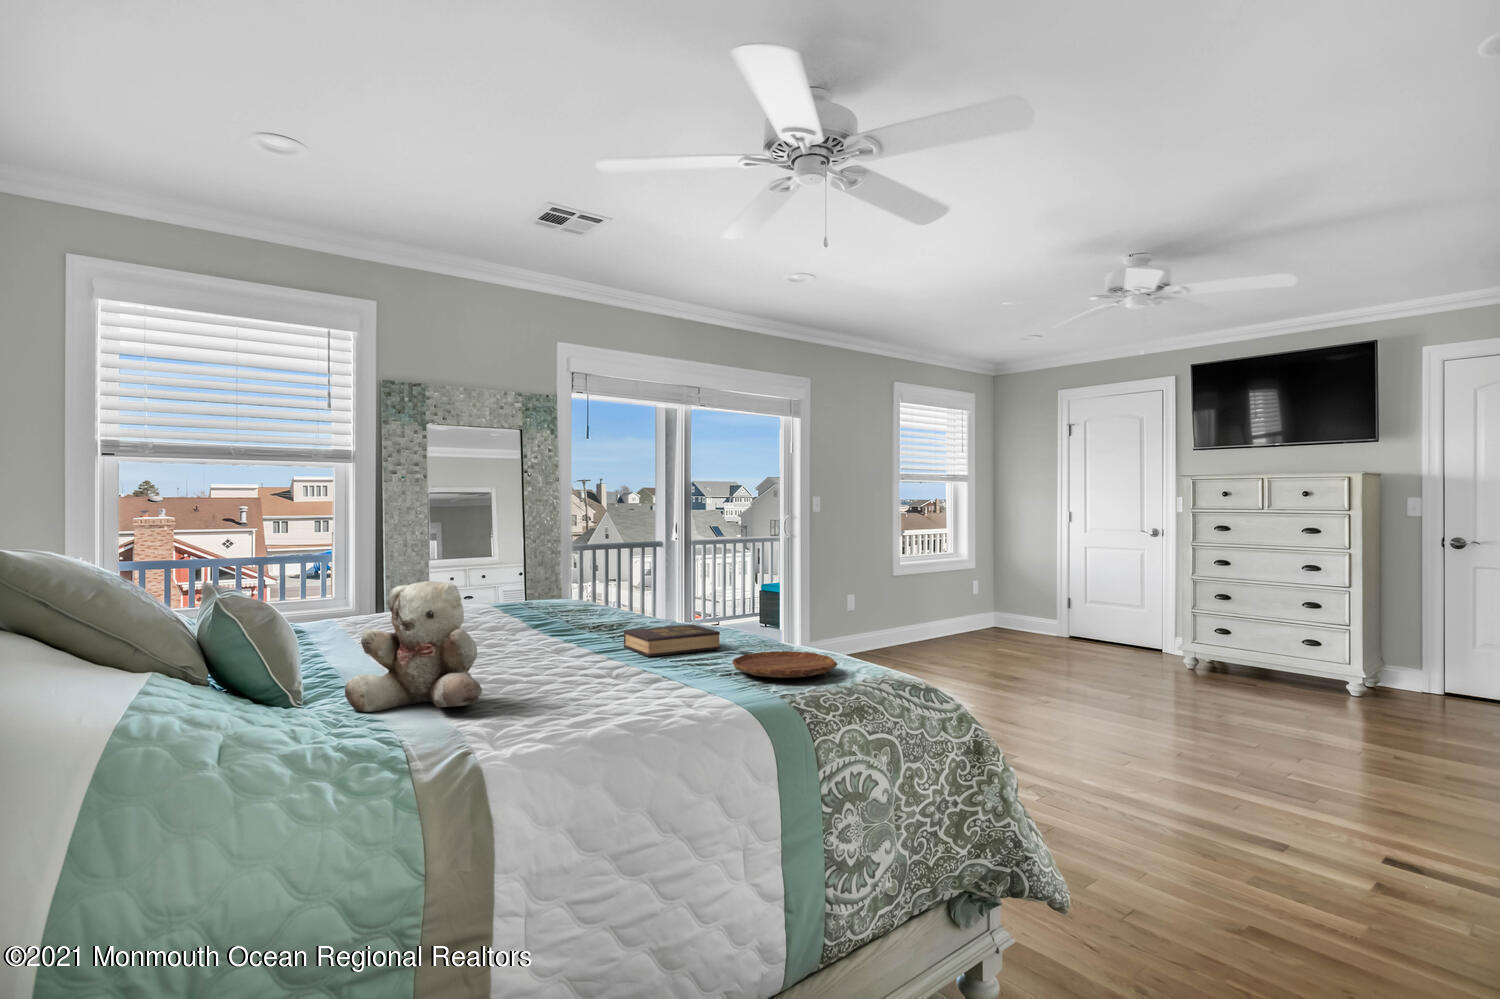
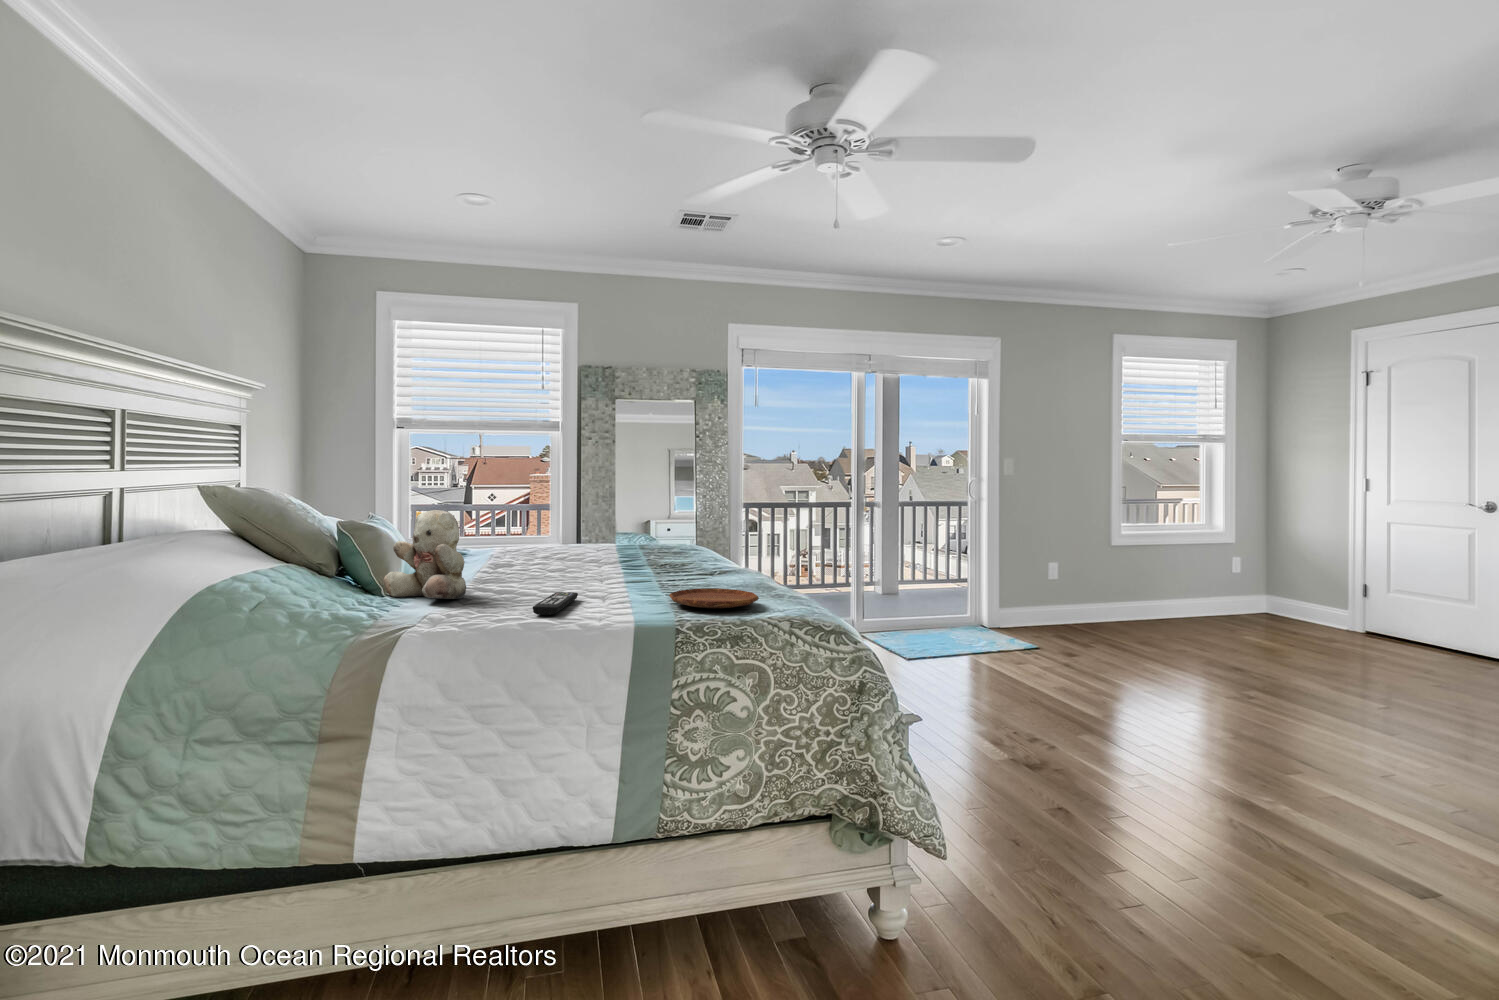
hardback book: present [624,625,720,657] -> none [641,565,708,586]
remote control: none [595,676,655,712] -> present [533,592,578,615]

